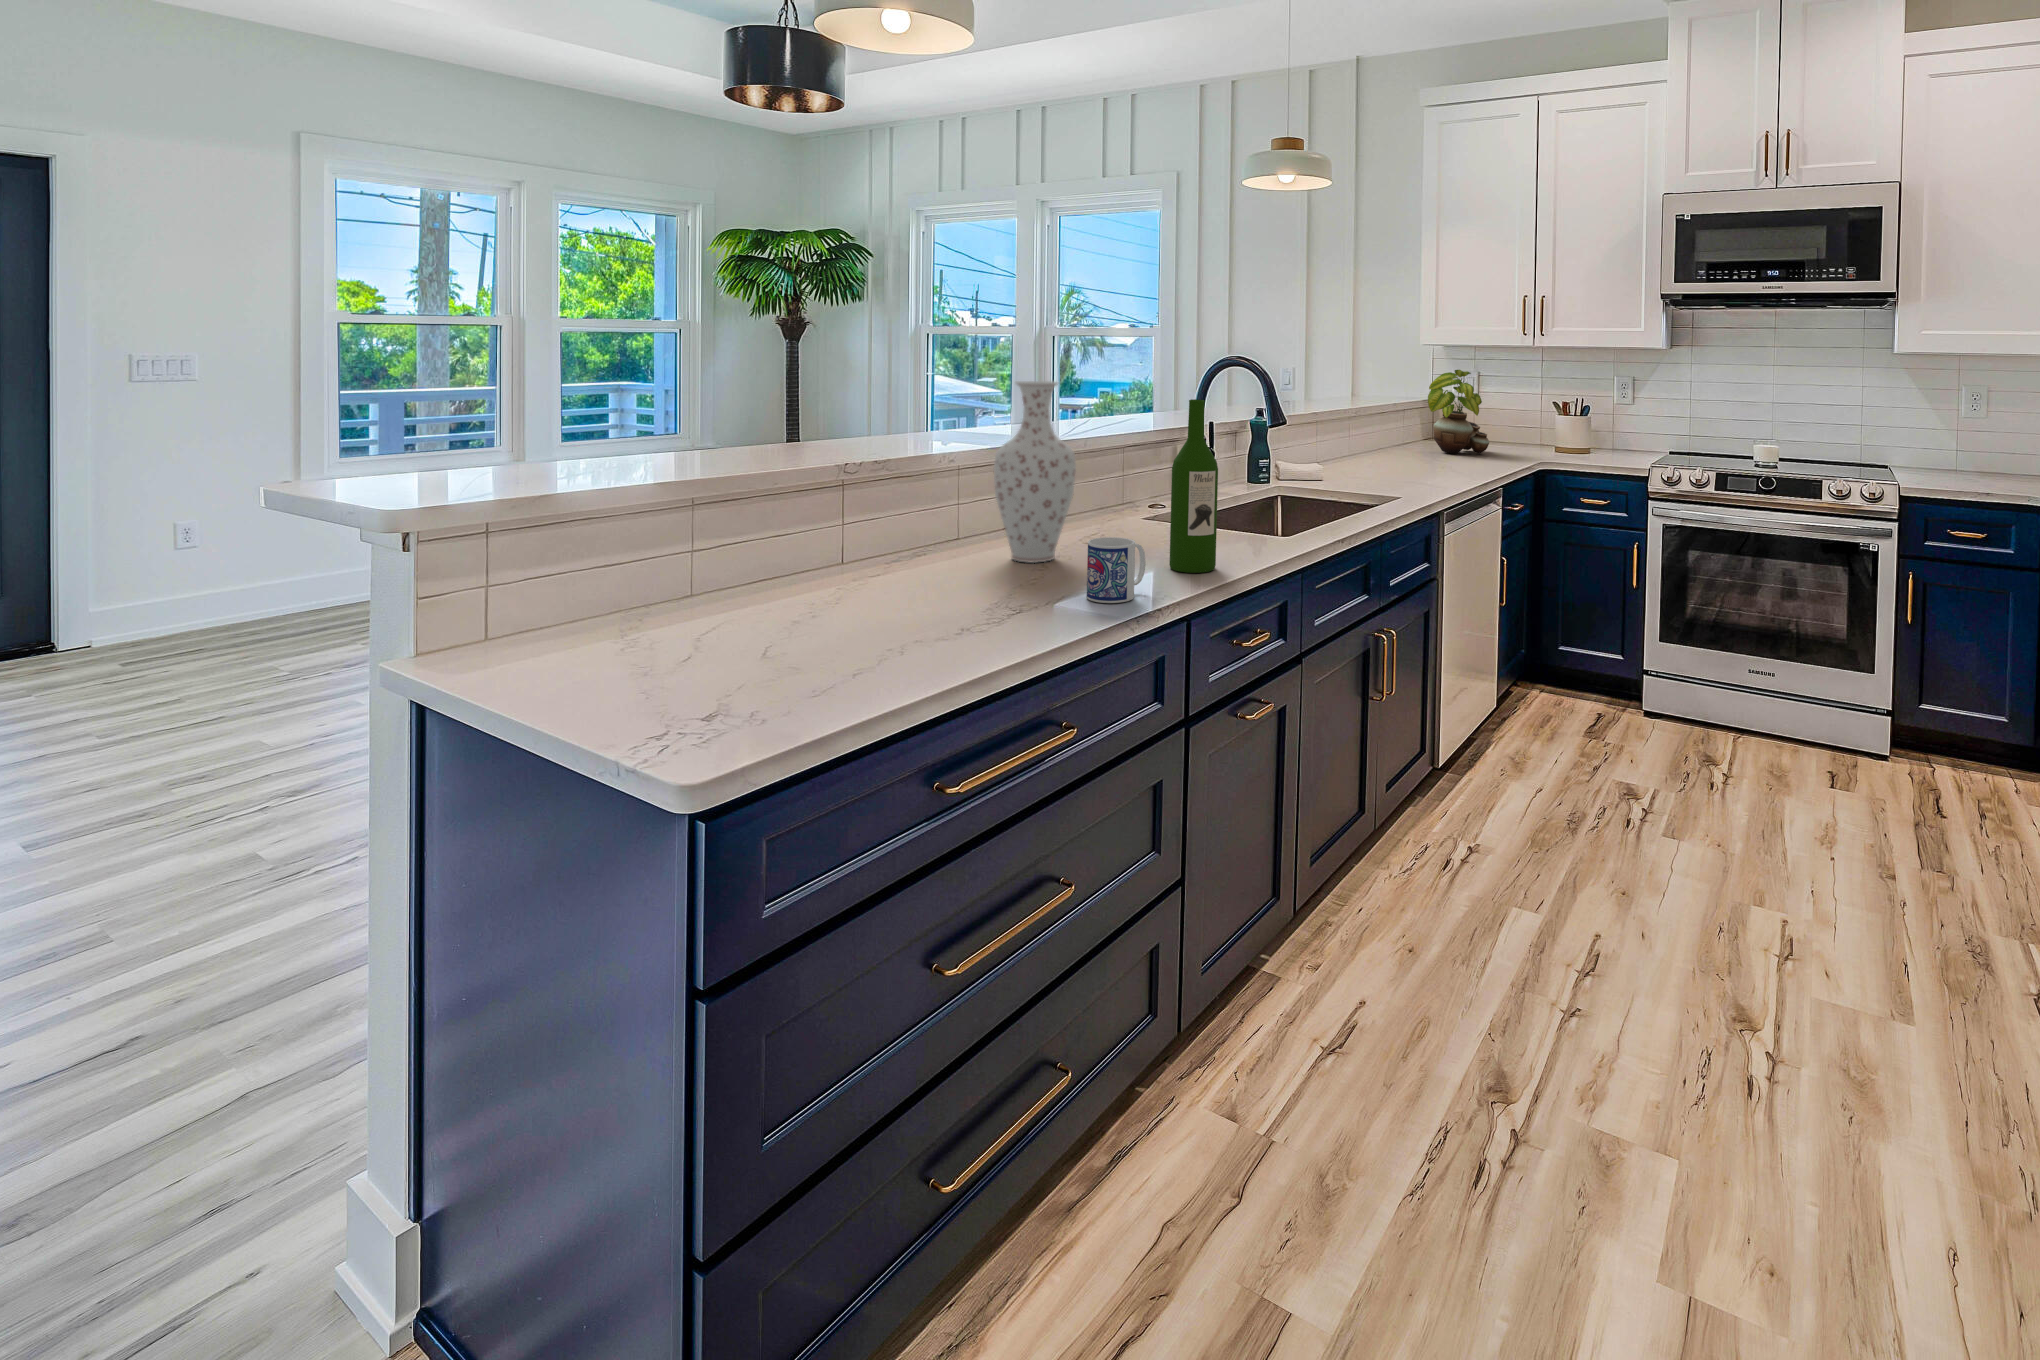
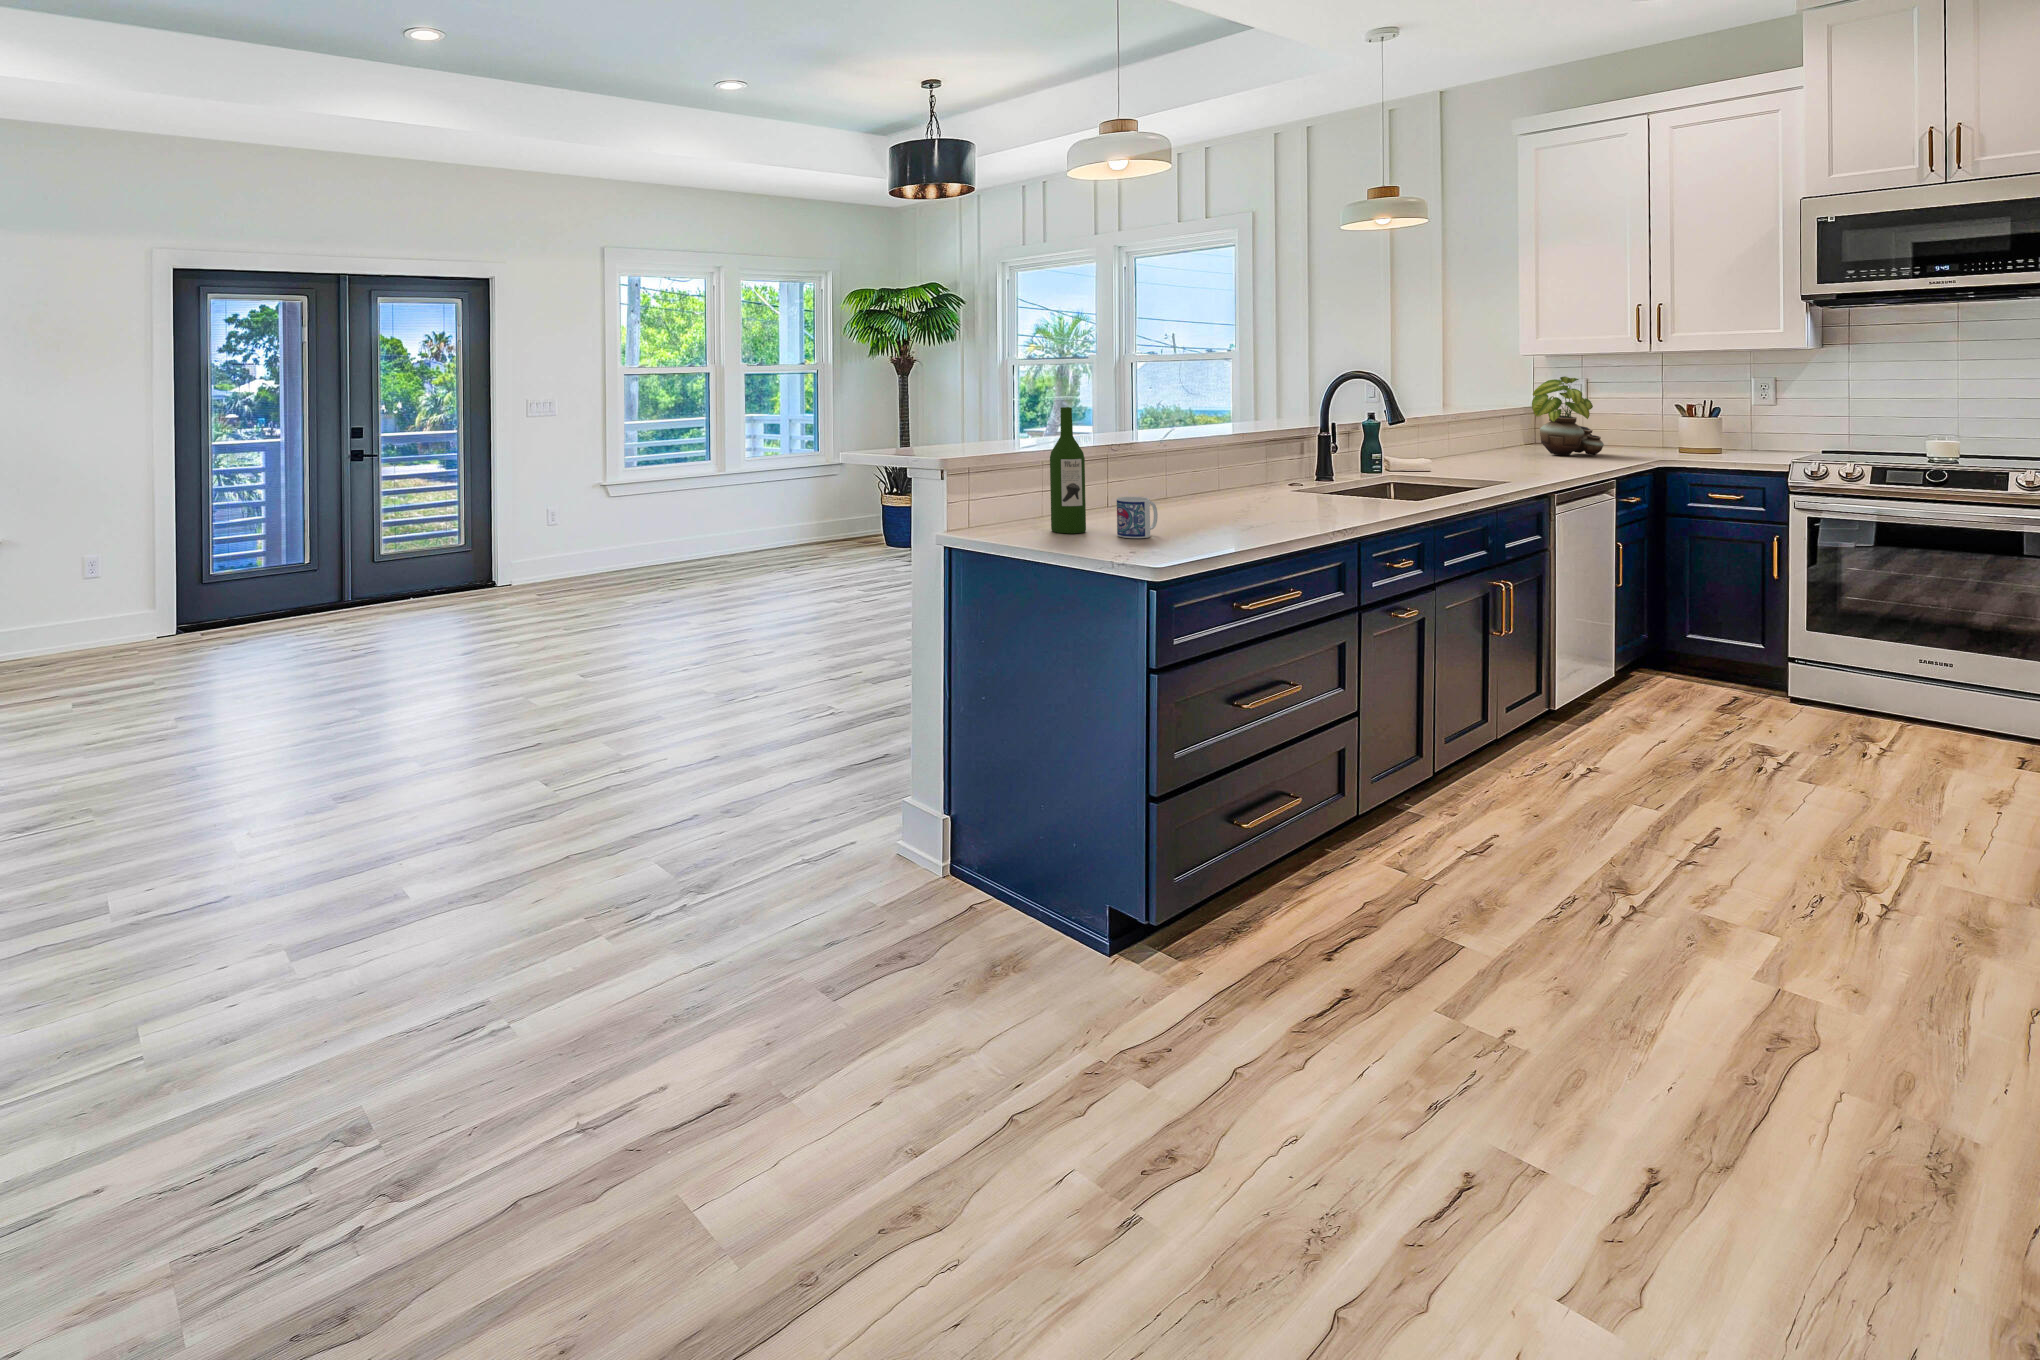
vase: present [993,381,1076,563] -> none [1197,391,1255,510]
wine bottle: present [1169,399,1218,573] -> present [1050,407,1086,533]
mug: present [1087,537,1145,603] -> present [1117,497,1158,538]

